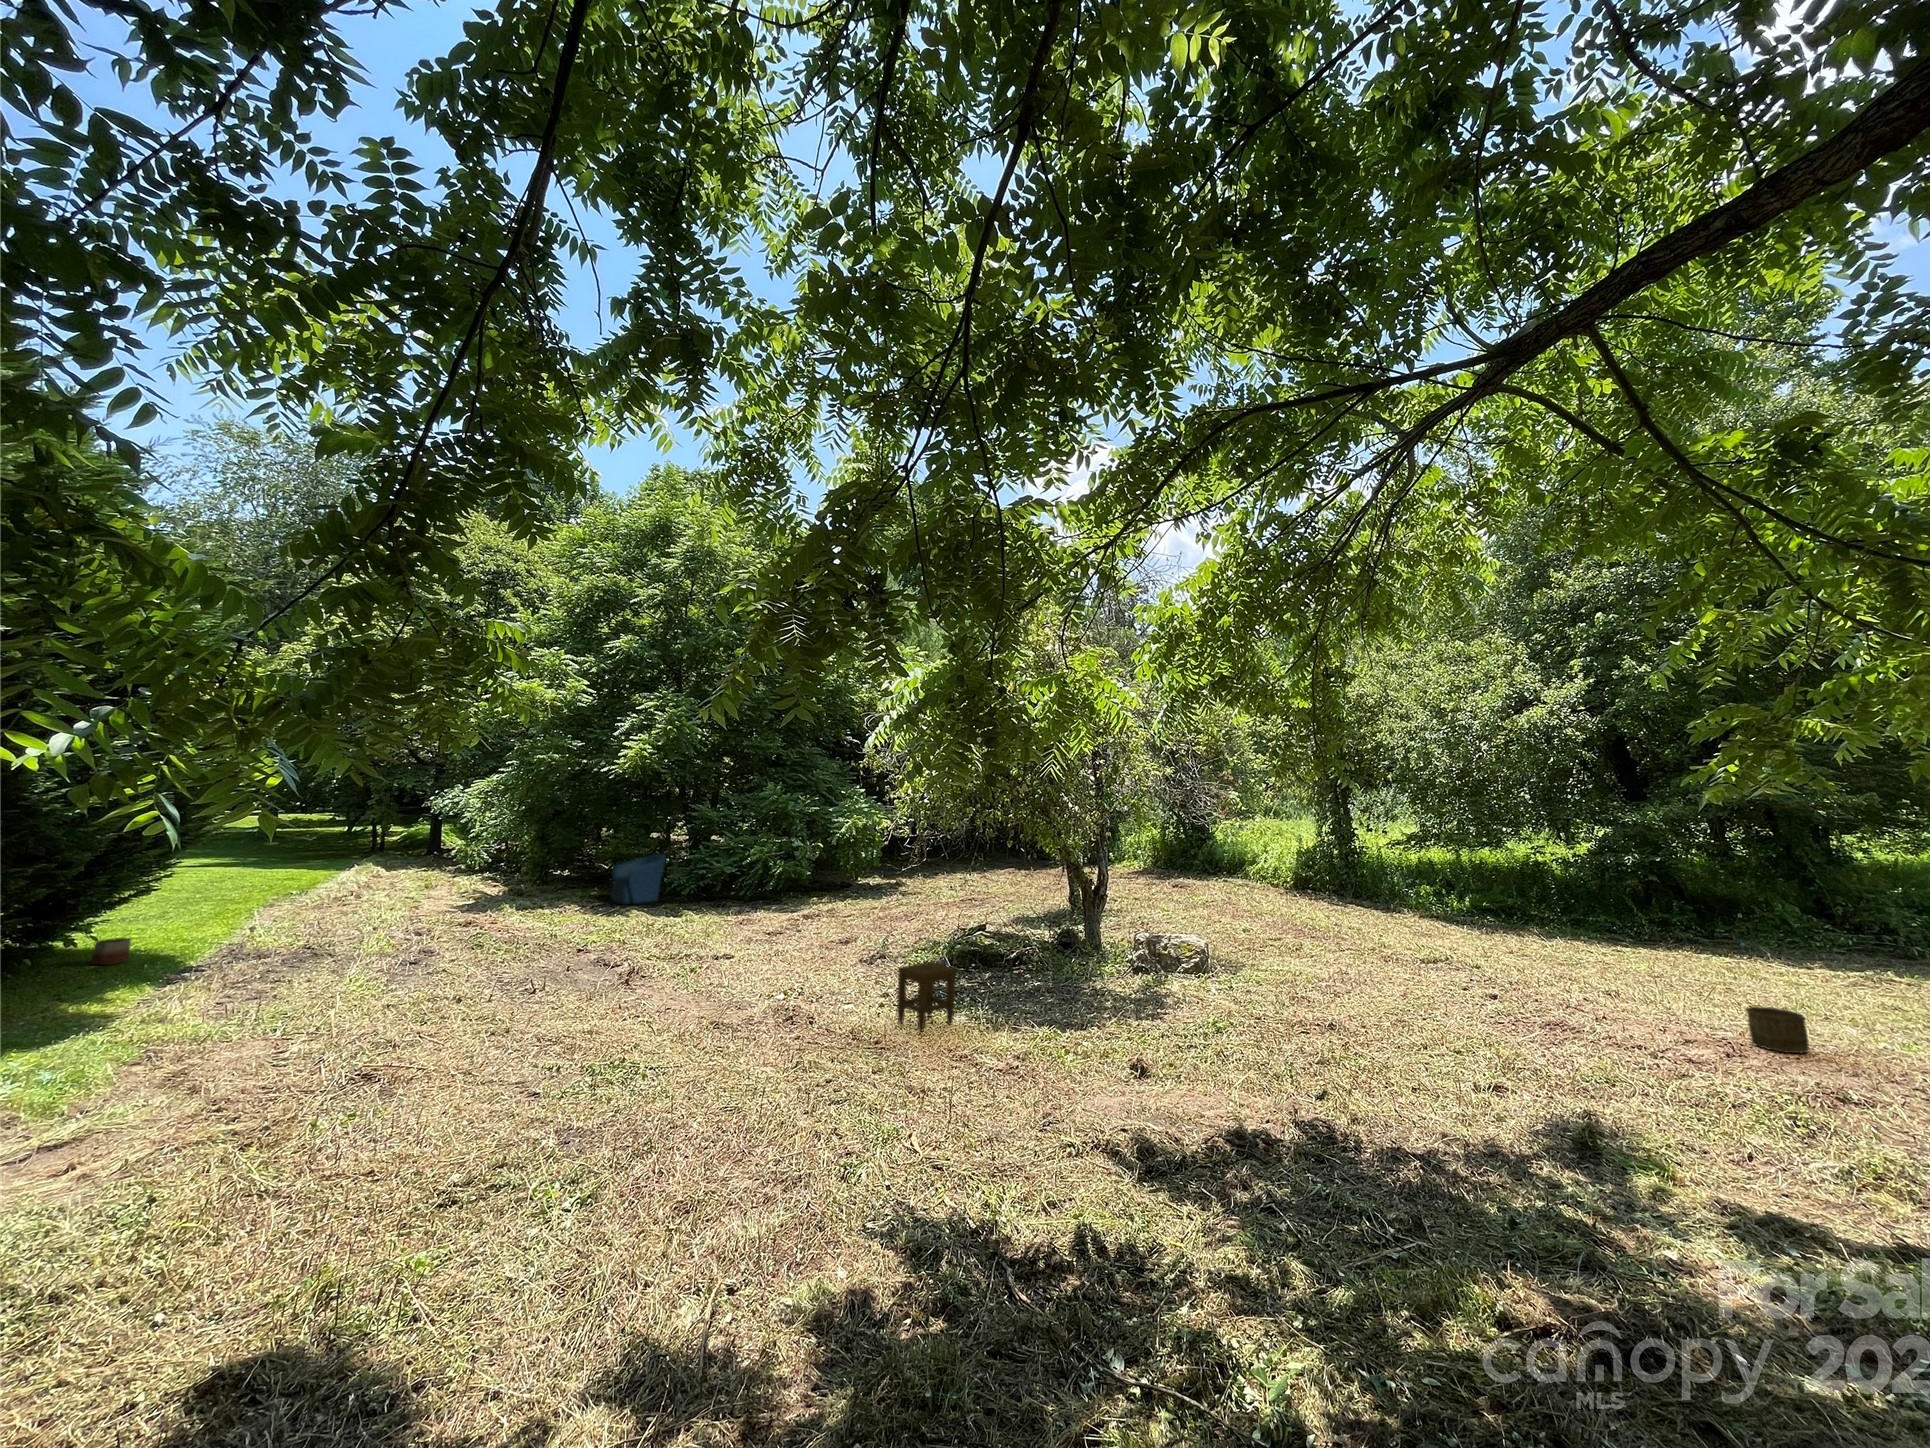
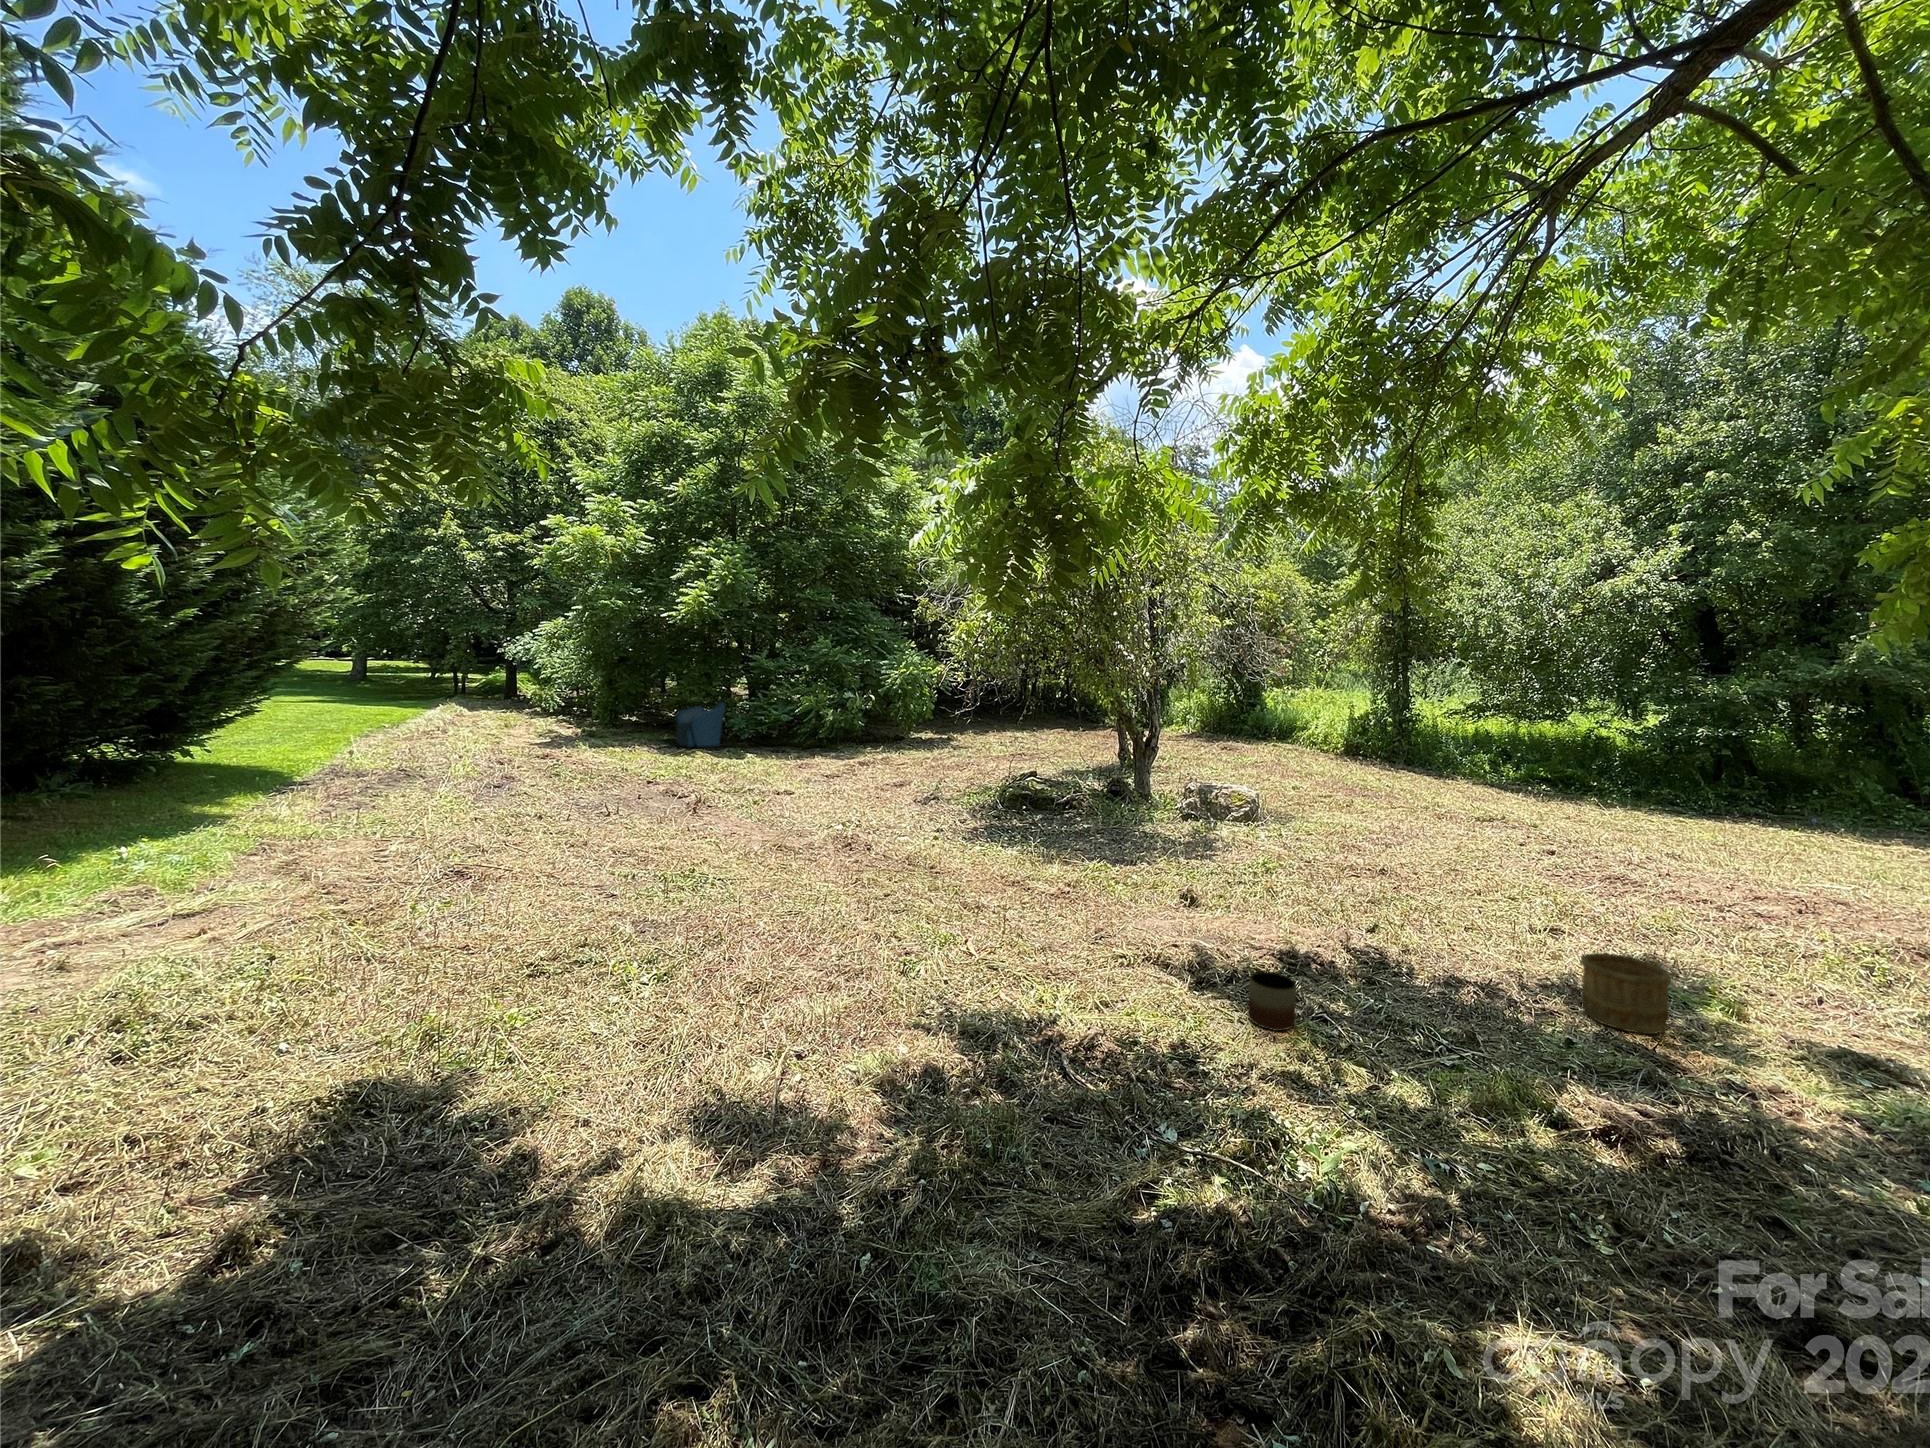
planter: present [91,938,131,965] -> present [1247,972,1297,1031]
stool: present [897,962,956,1031] -> none [949,797,1007,860]
wooden bucket: present [1745,1006,1809,1053] -> present [1580,953,1671,1034]

